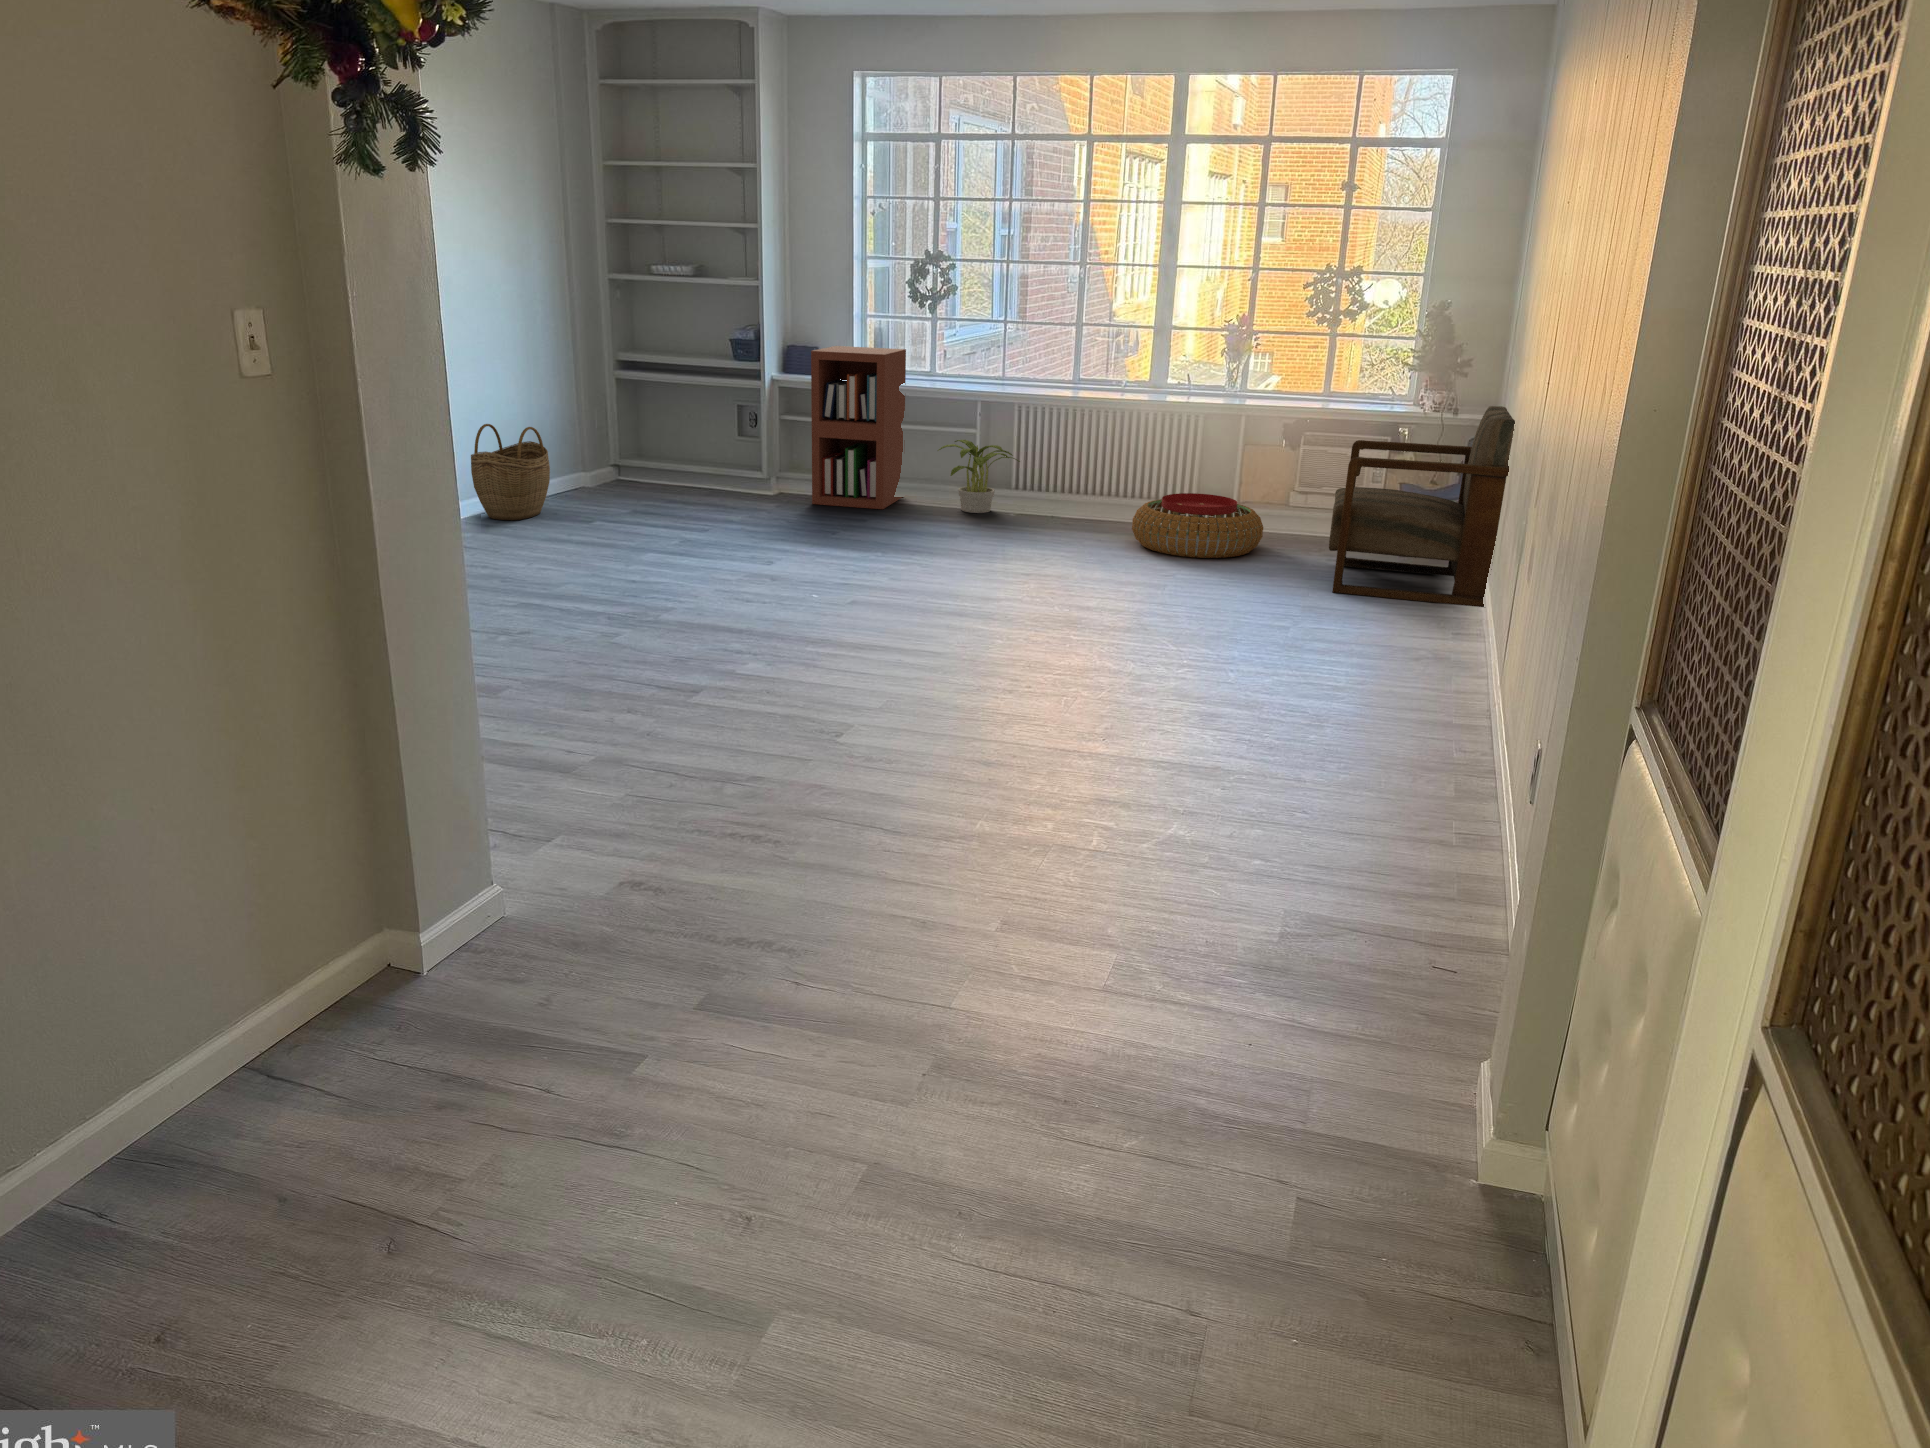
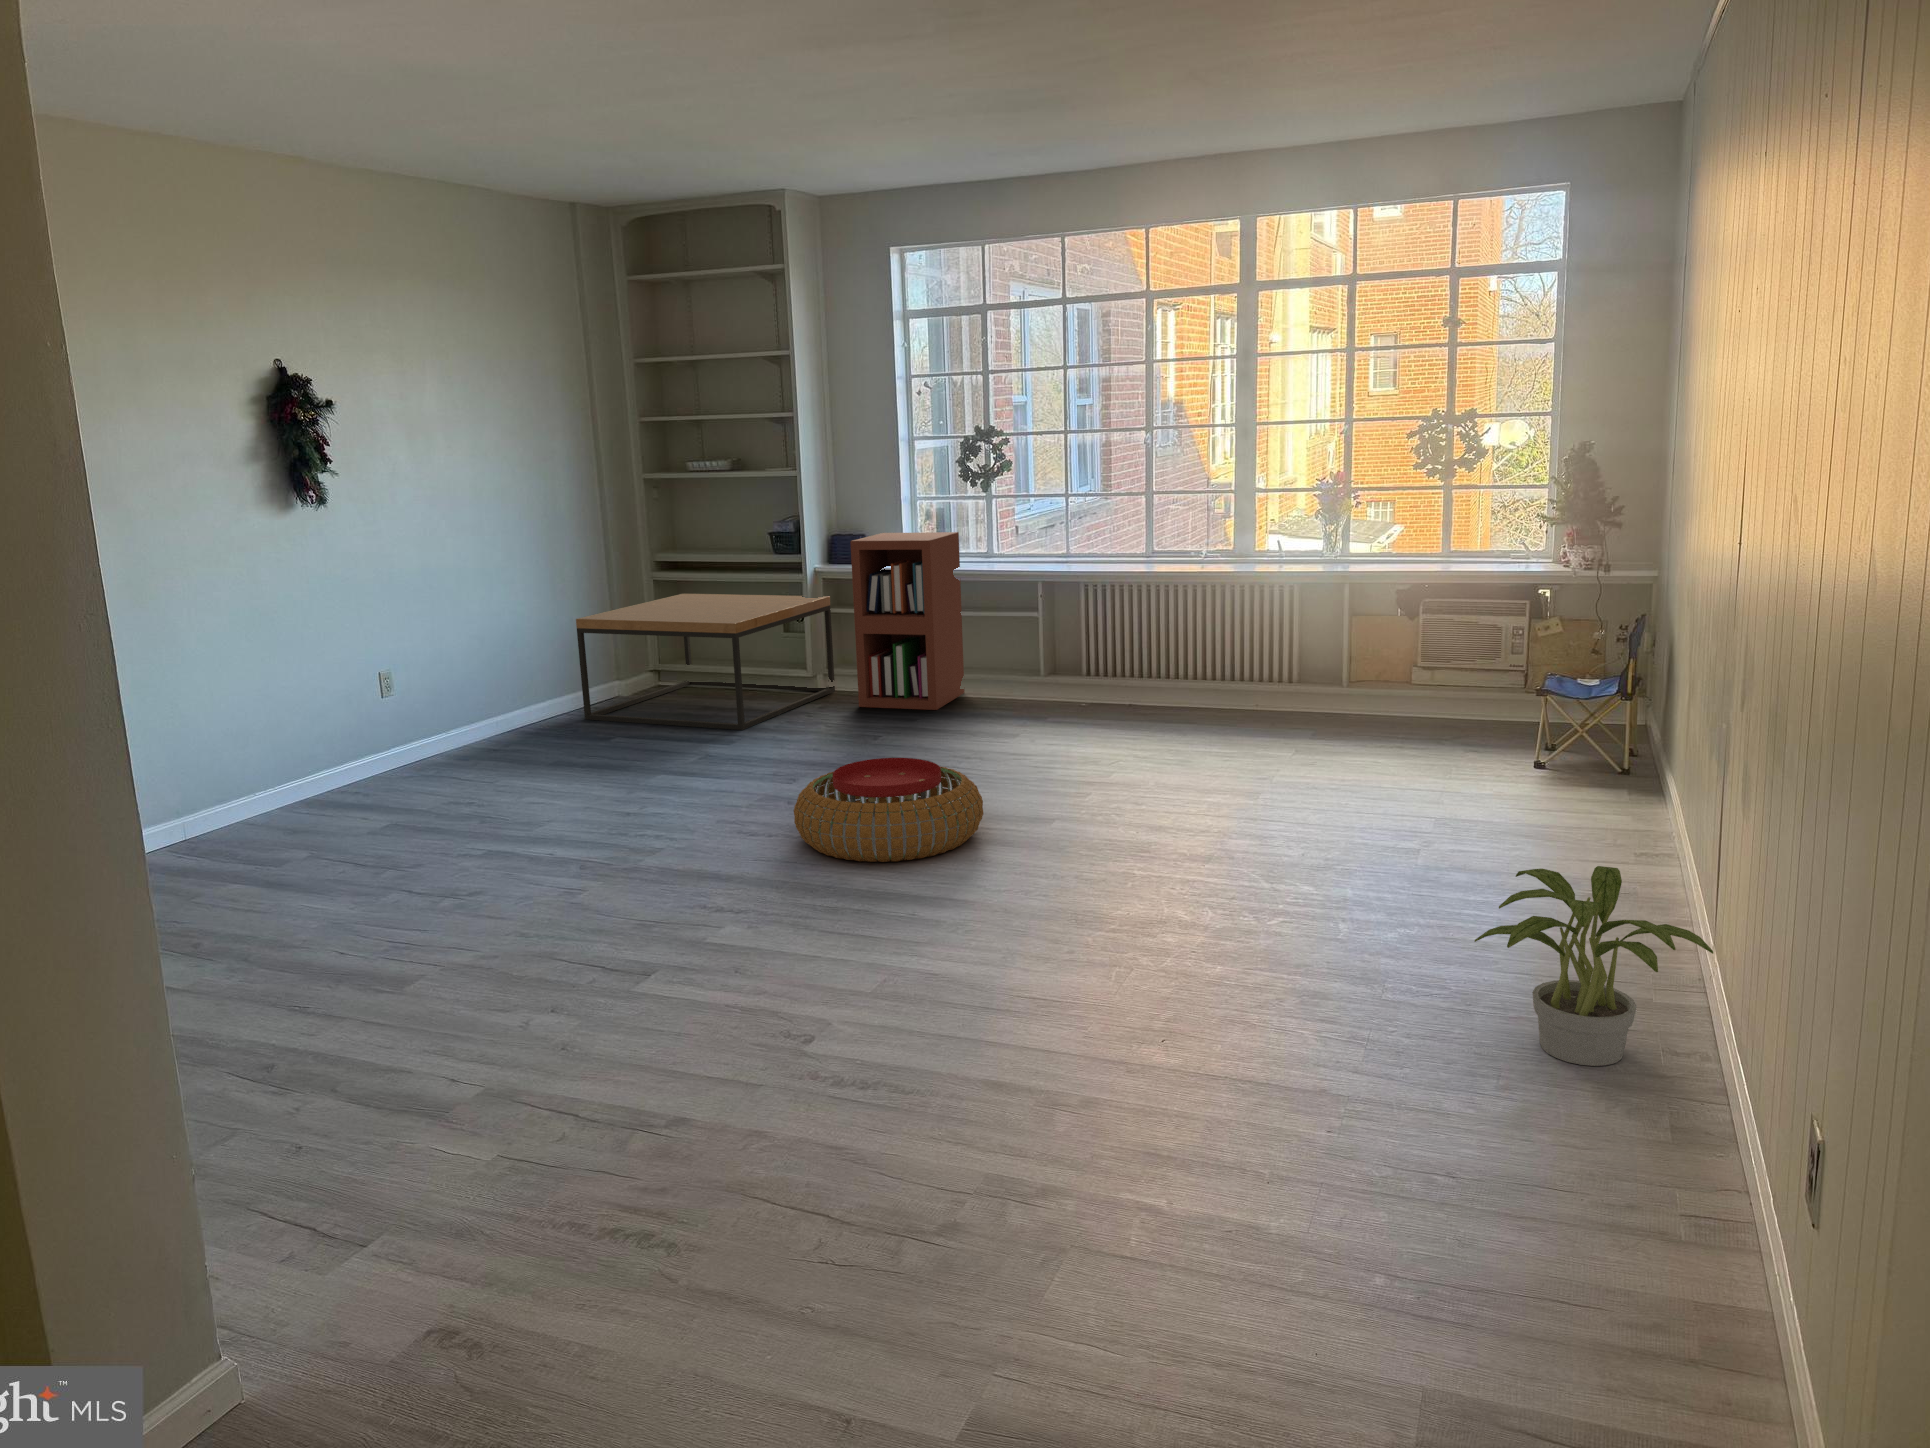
coffee table: none [554,393,786,518] -> present [576,594,835,730]
armchair: present [1329,406,1515,607] -> none [1454,563,1690,815]
woven basket: present [471,424,550,520] -> none [480,640,567,743]
potted plant: present [938,440,1020,513] -> present [1475,866,1713,1066]
pouf: present [1132,493,1263,558] -> present [794,758,983,862]

